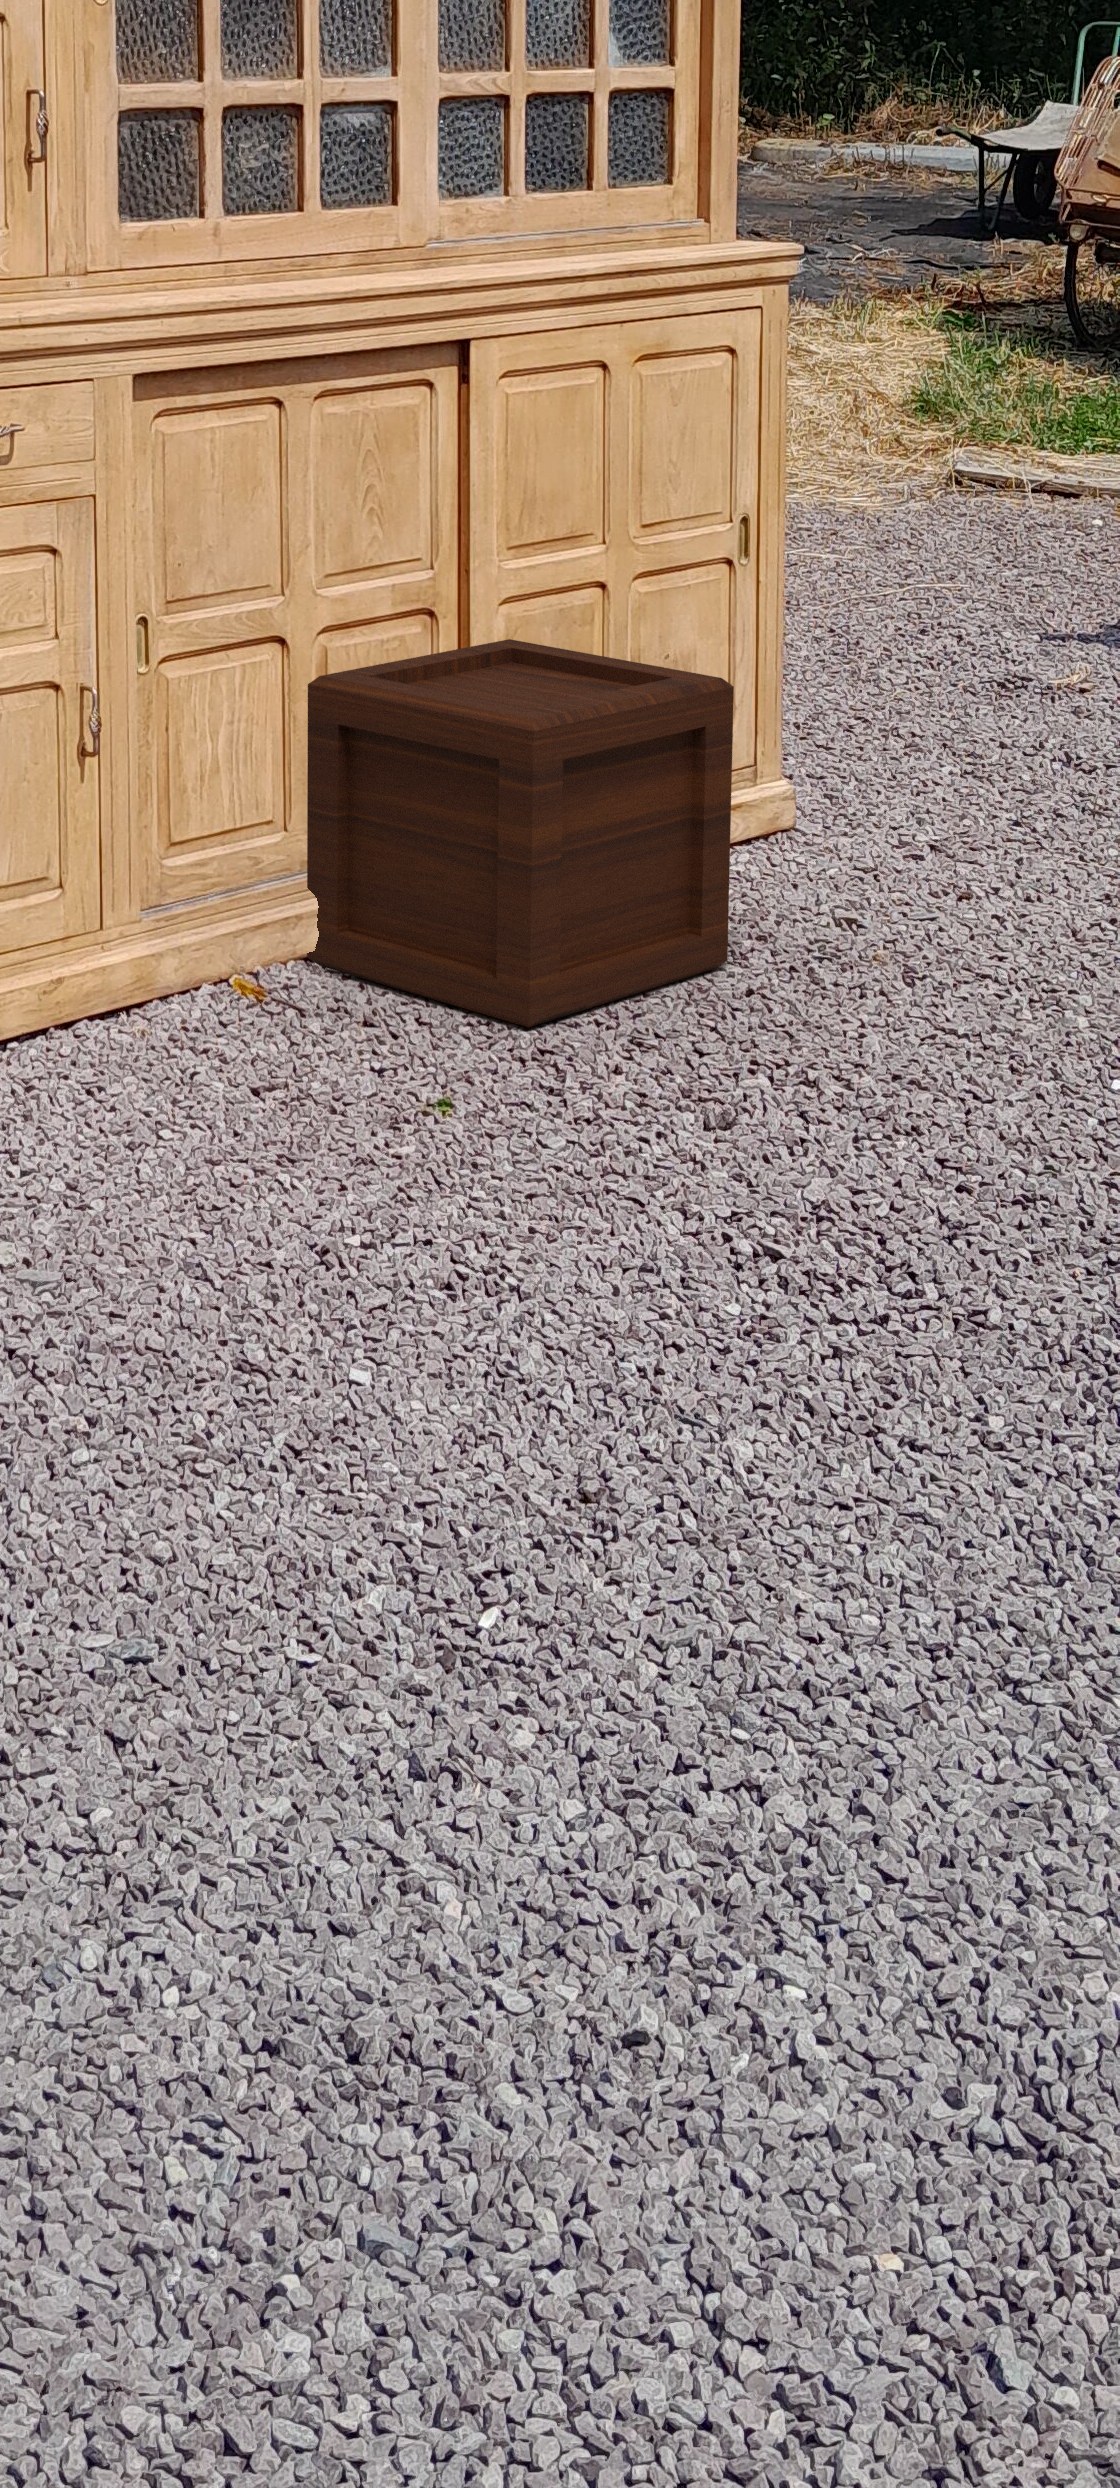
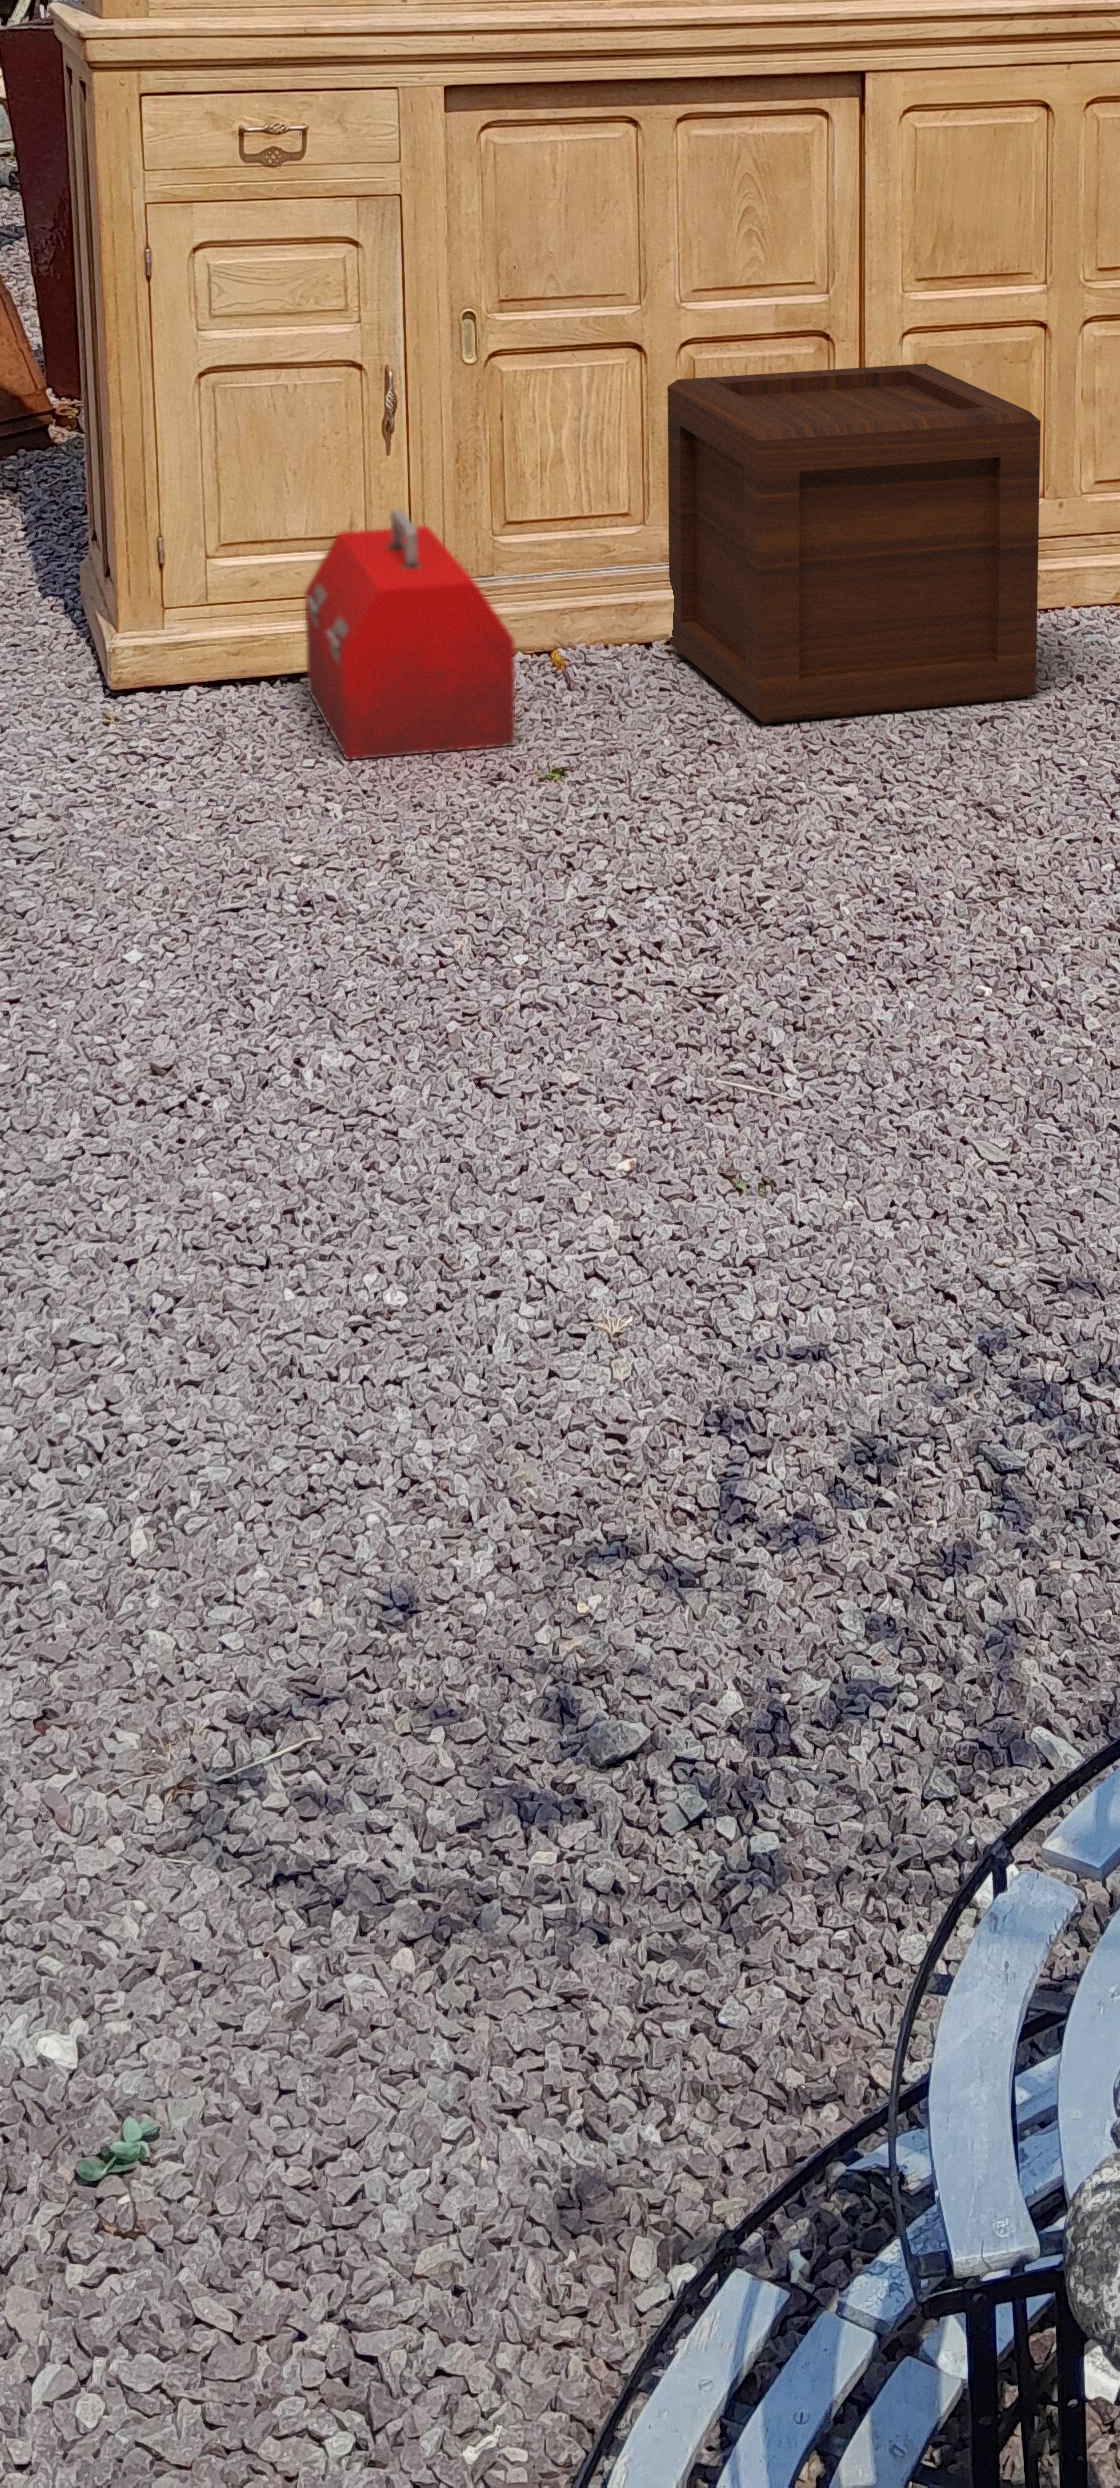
toolbox: none [14,843,331,1124] -> present [305,511,515,760]

